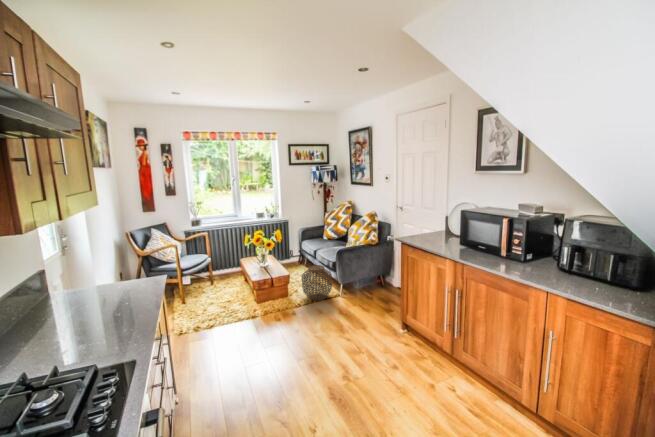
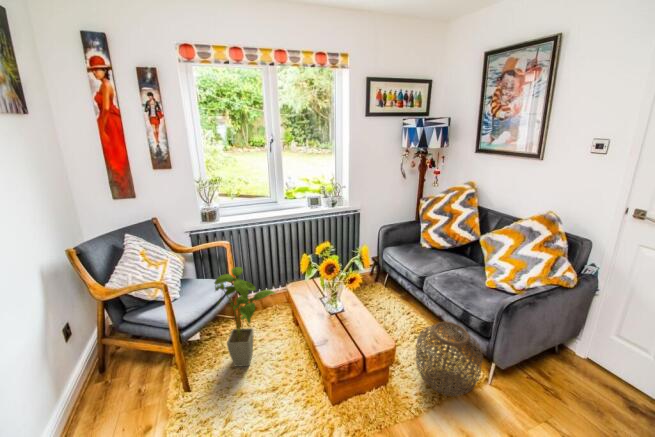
house plant: none [199,241,232,298] -> present [214,267,275,366]

